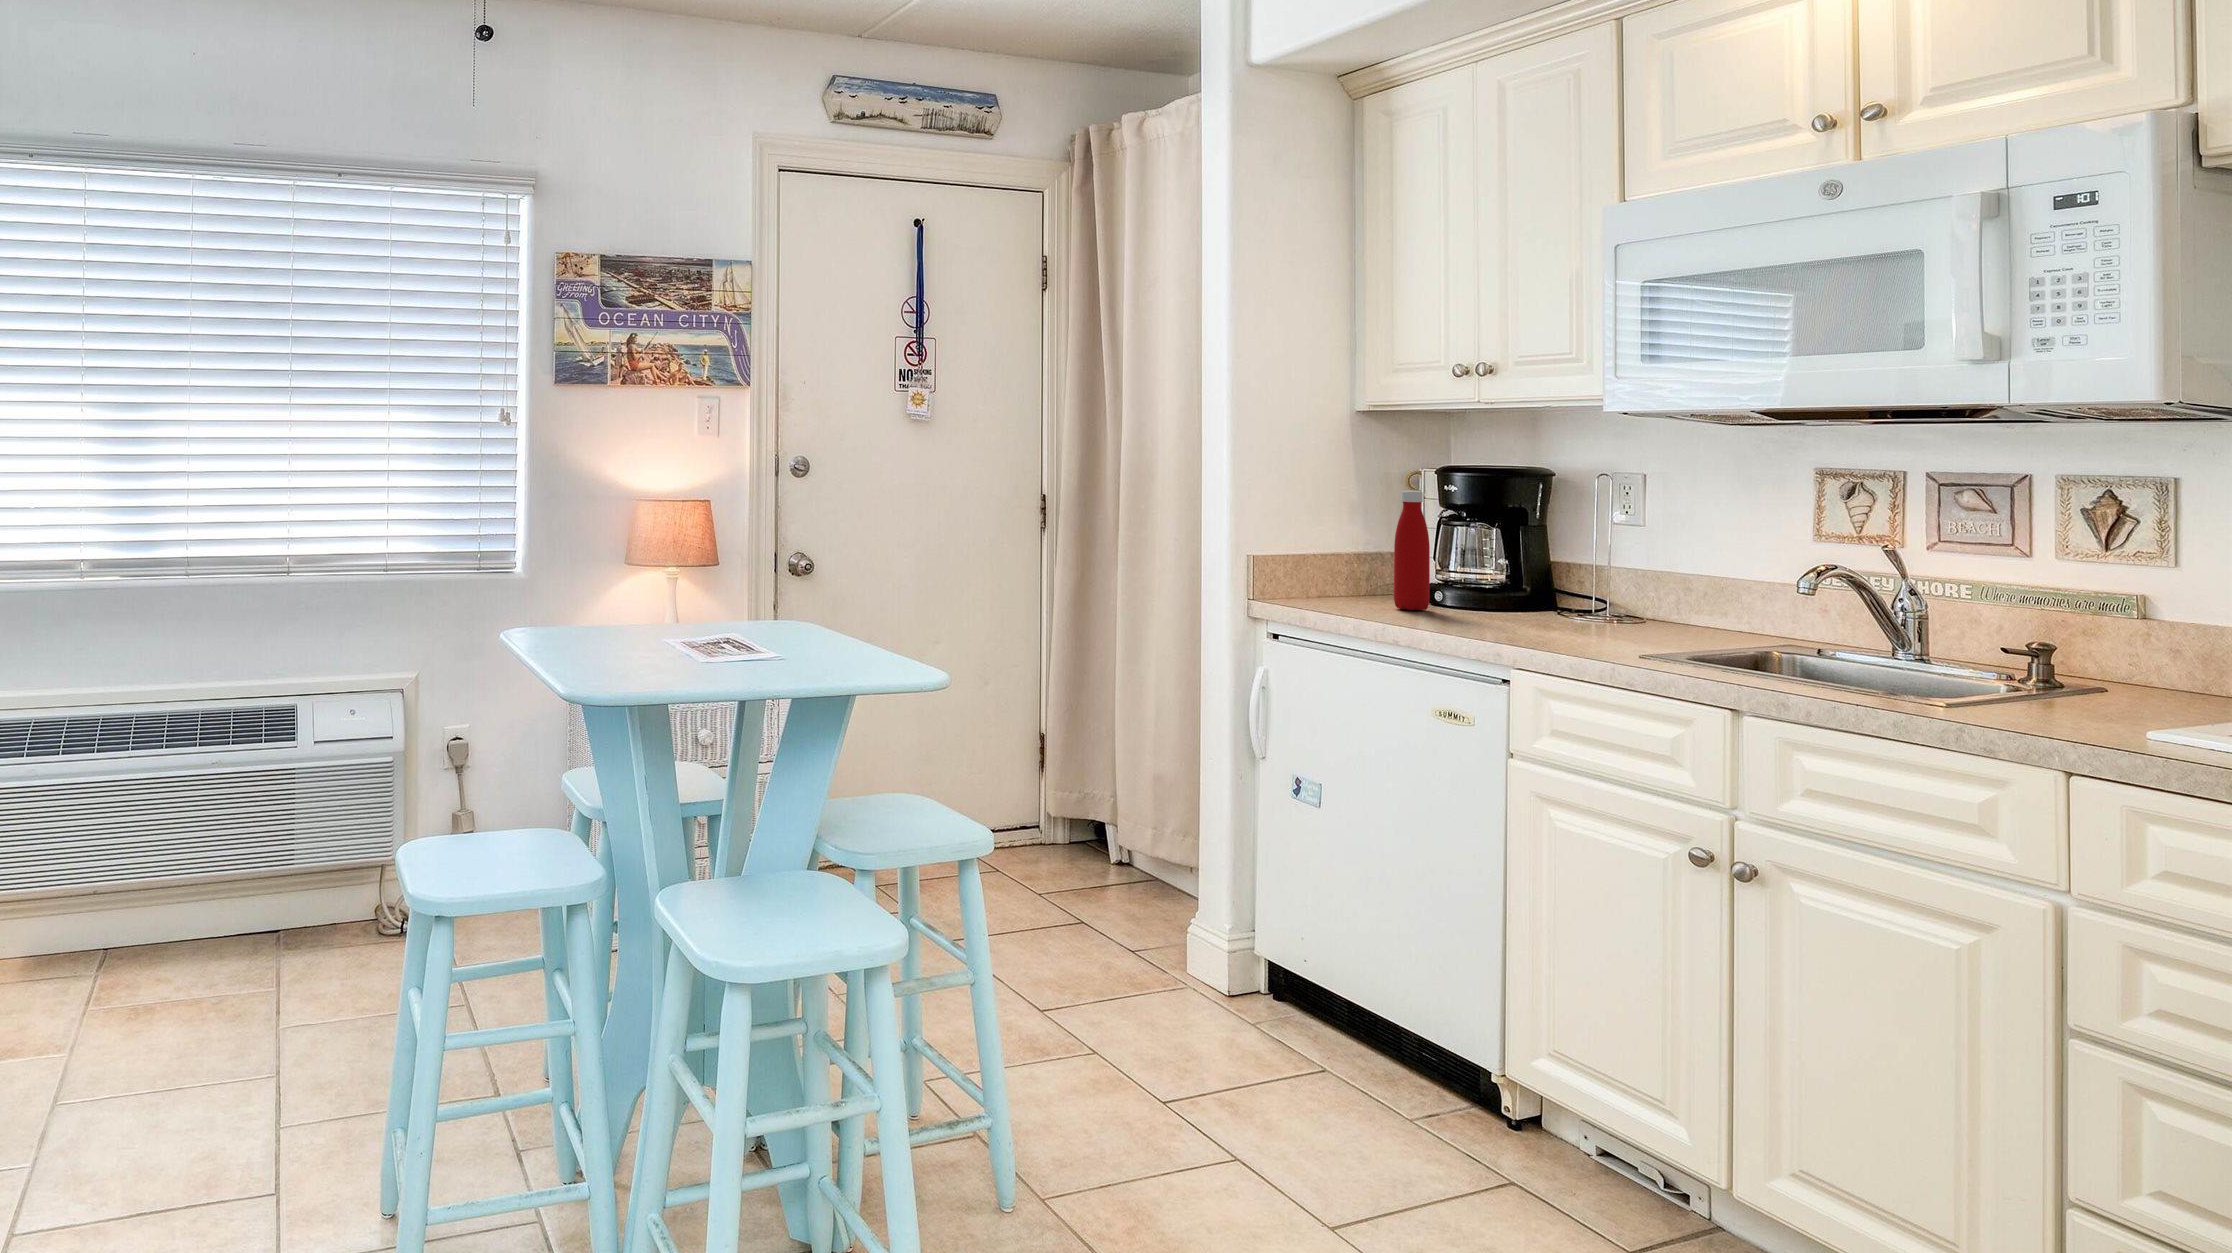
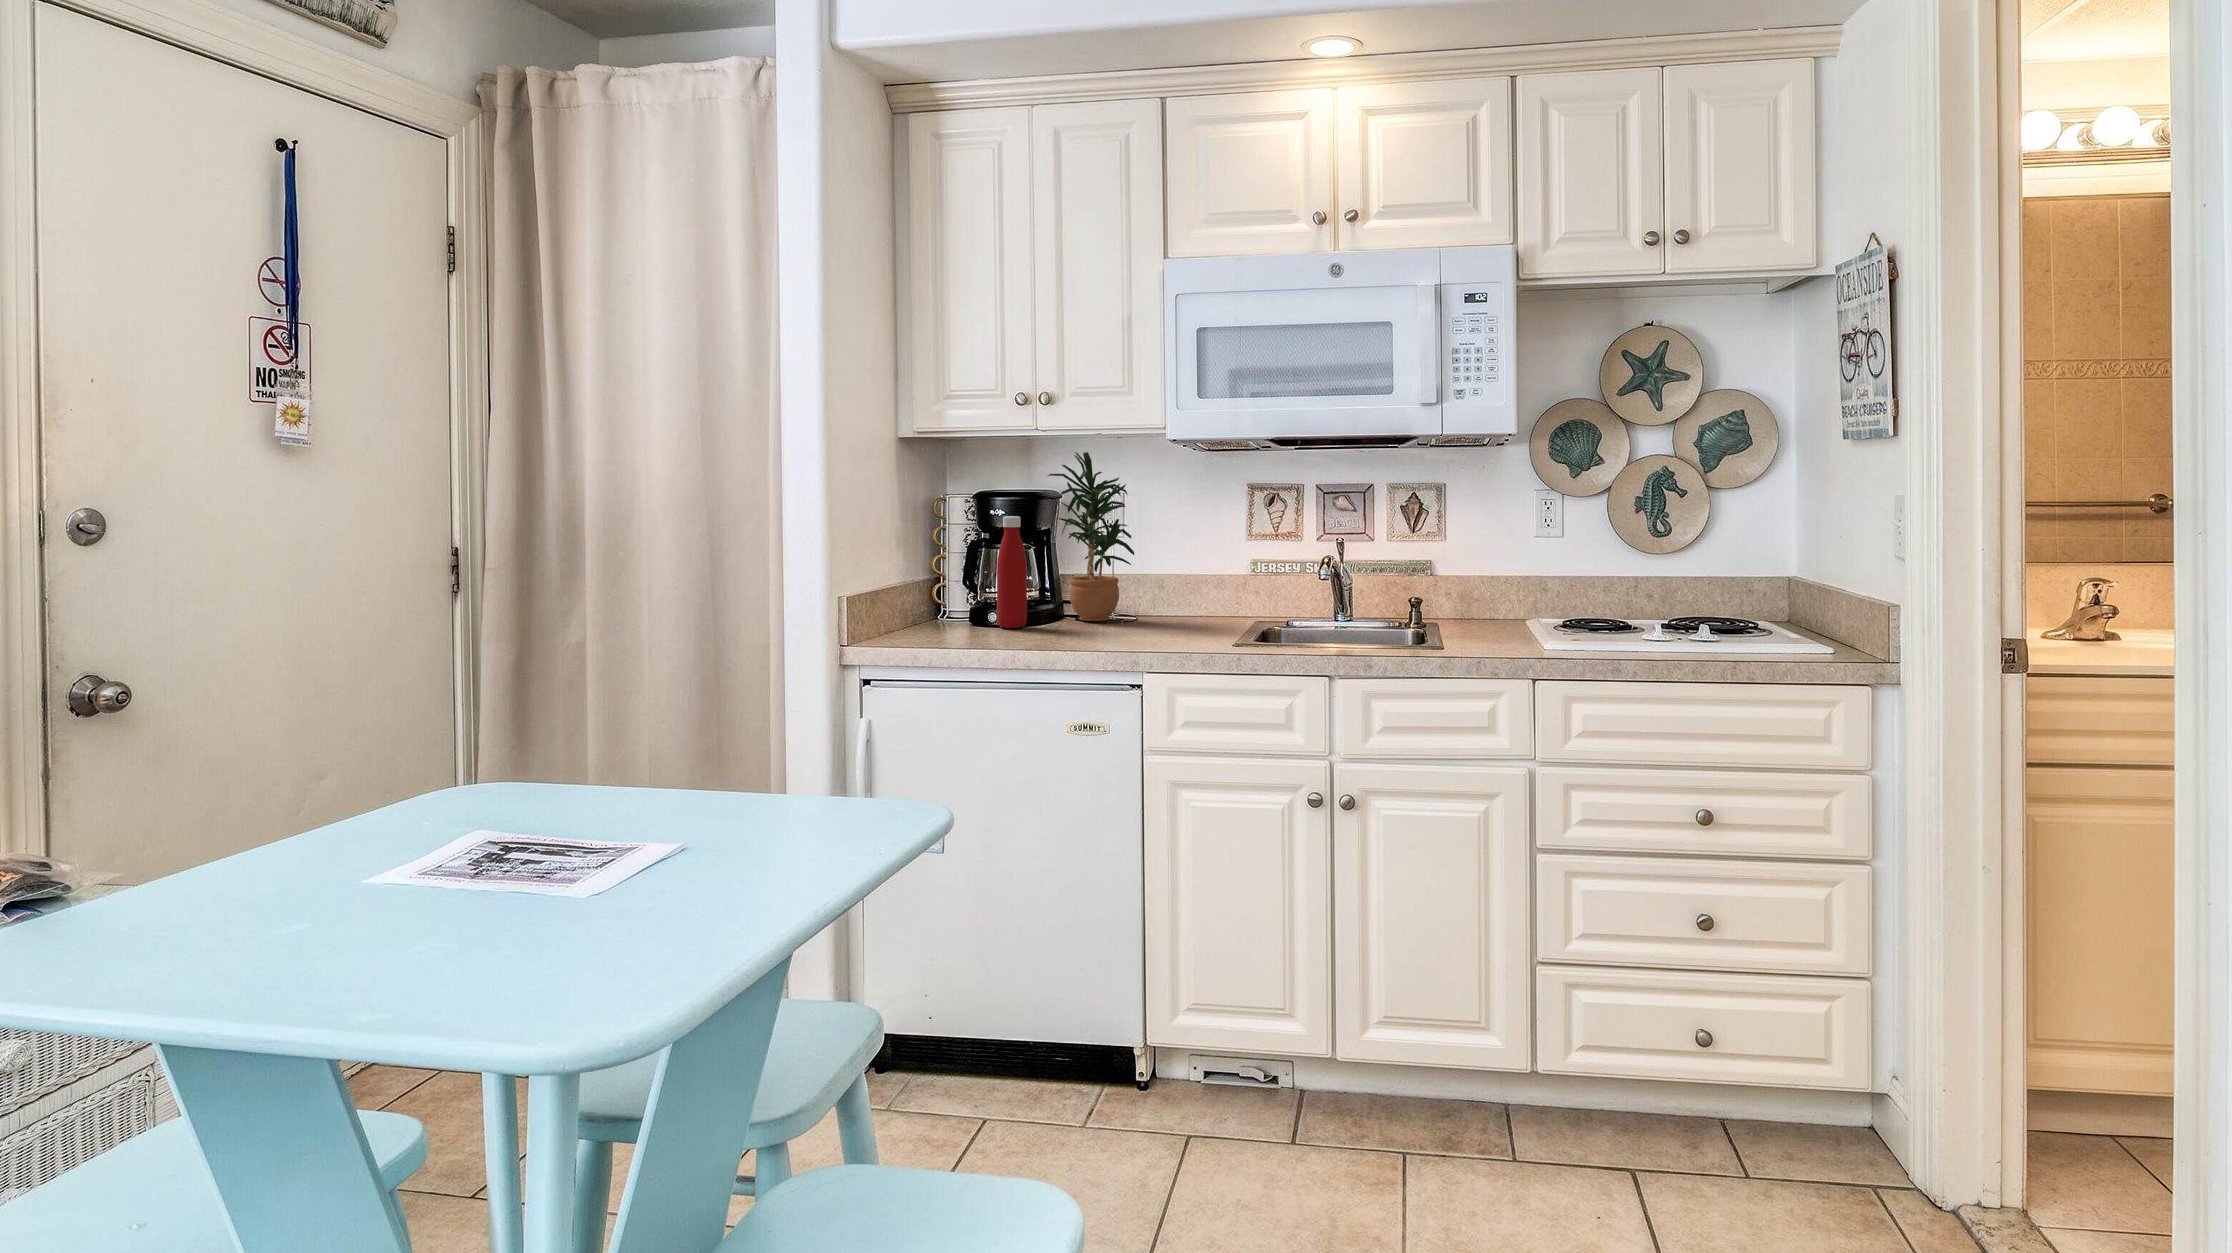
potted plant: none [1475,421,1603,619] -> present [1048,452,1134,621]

